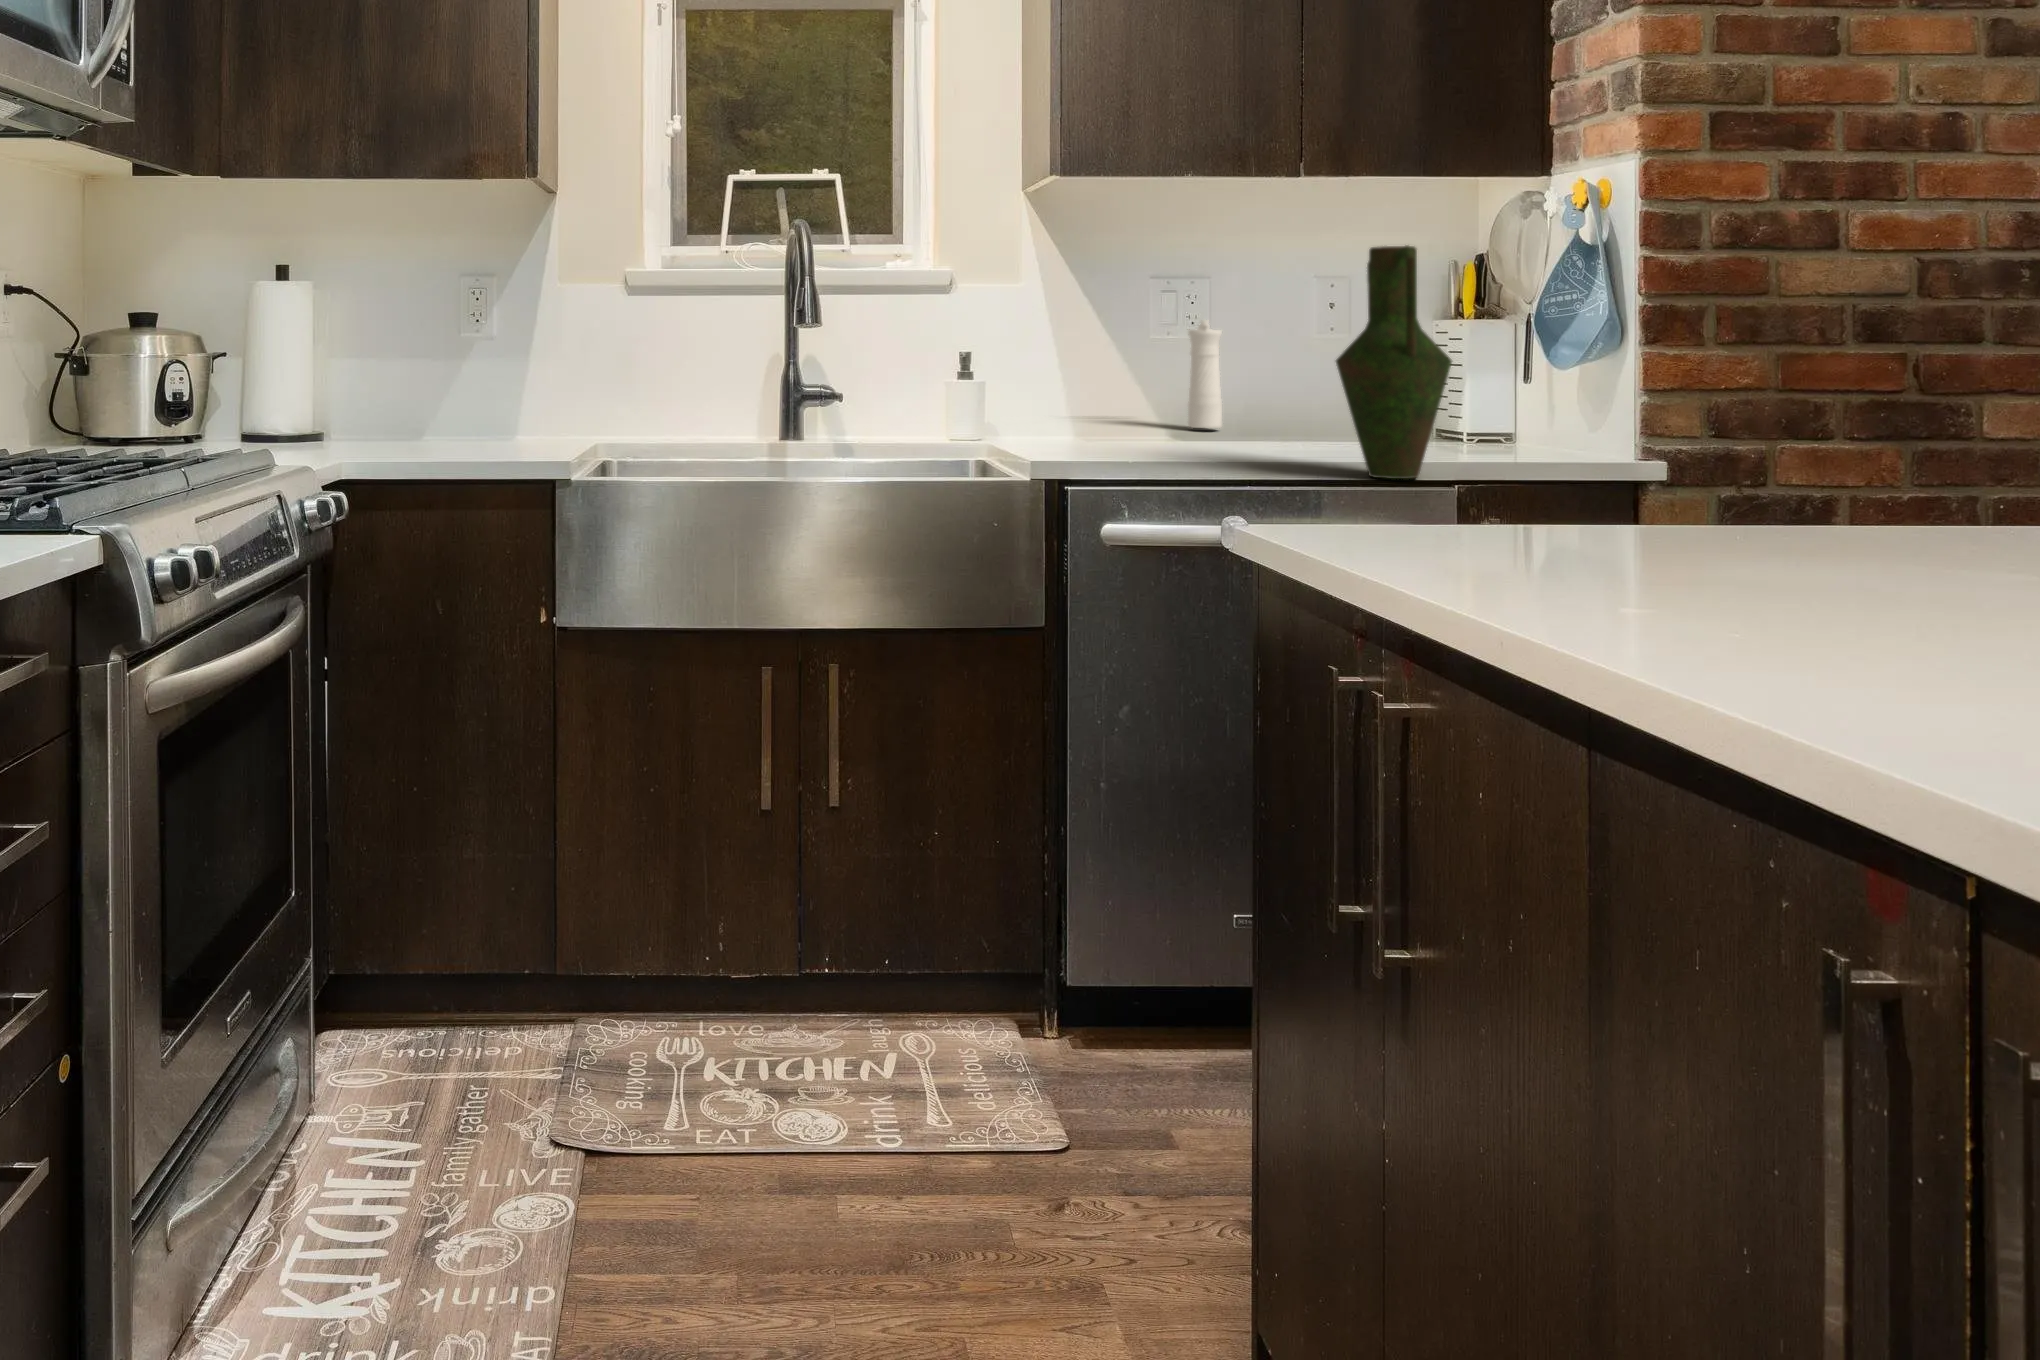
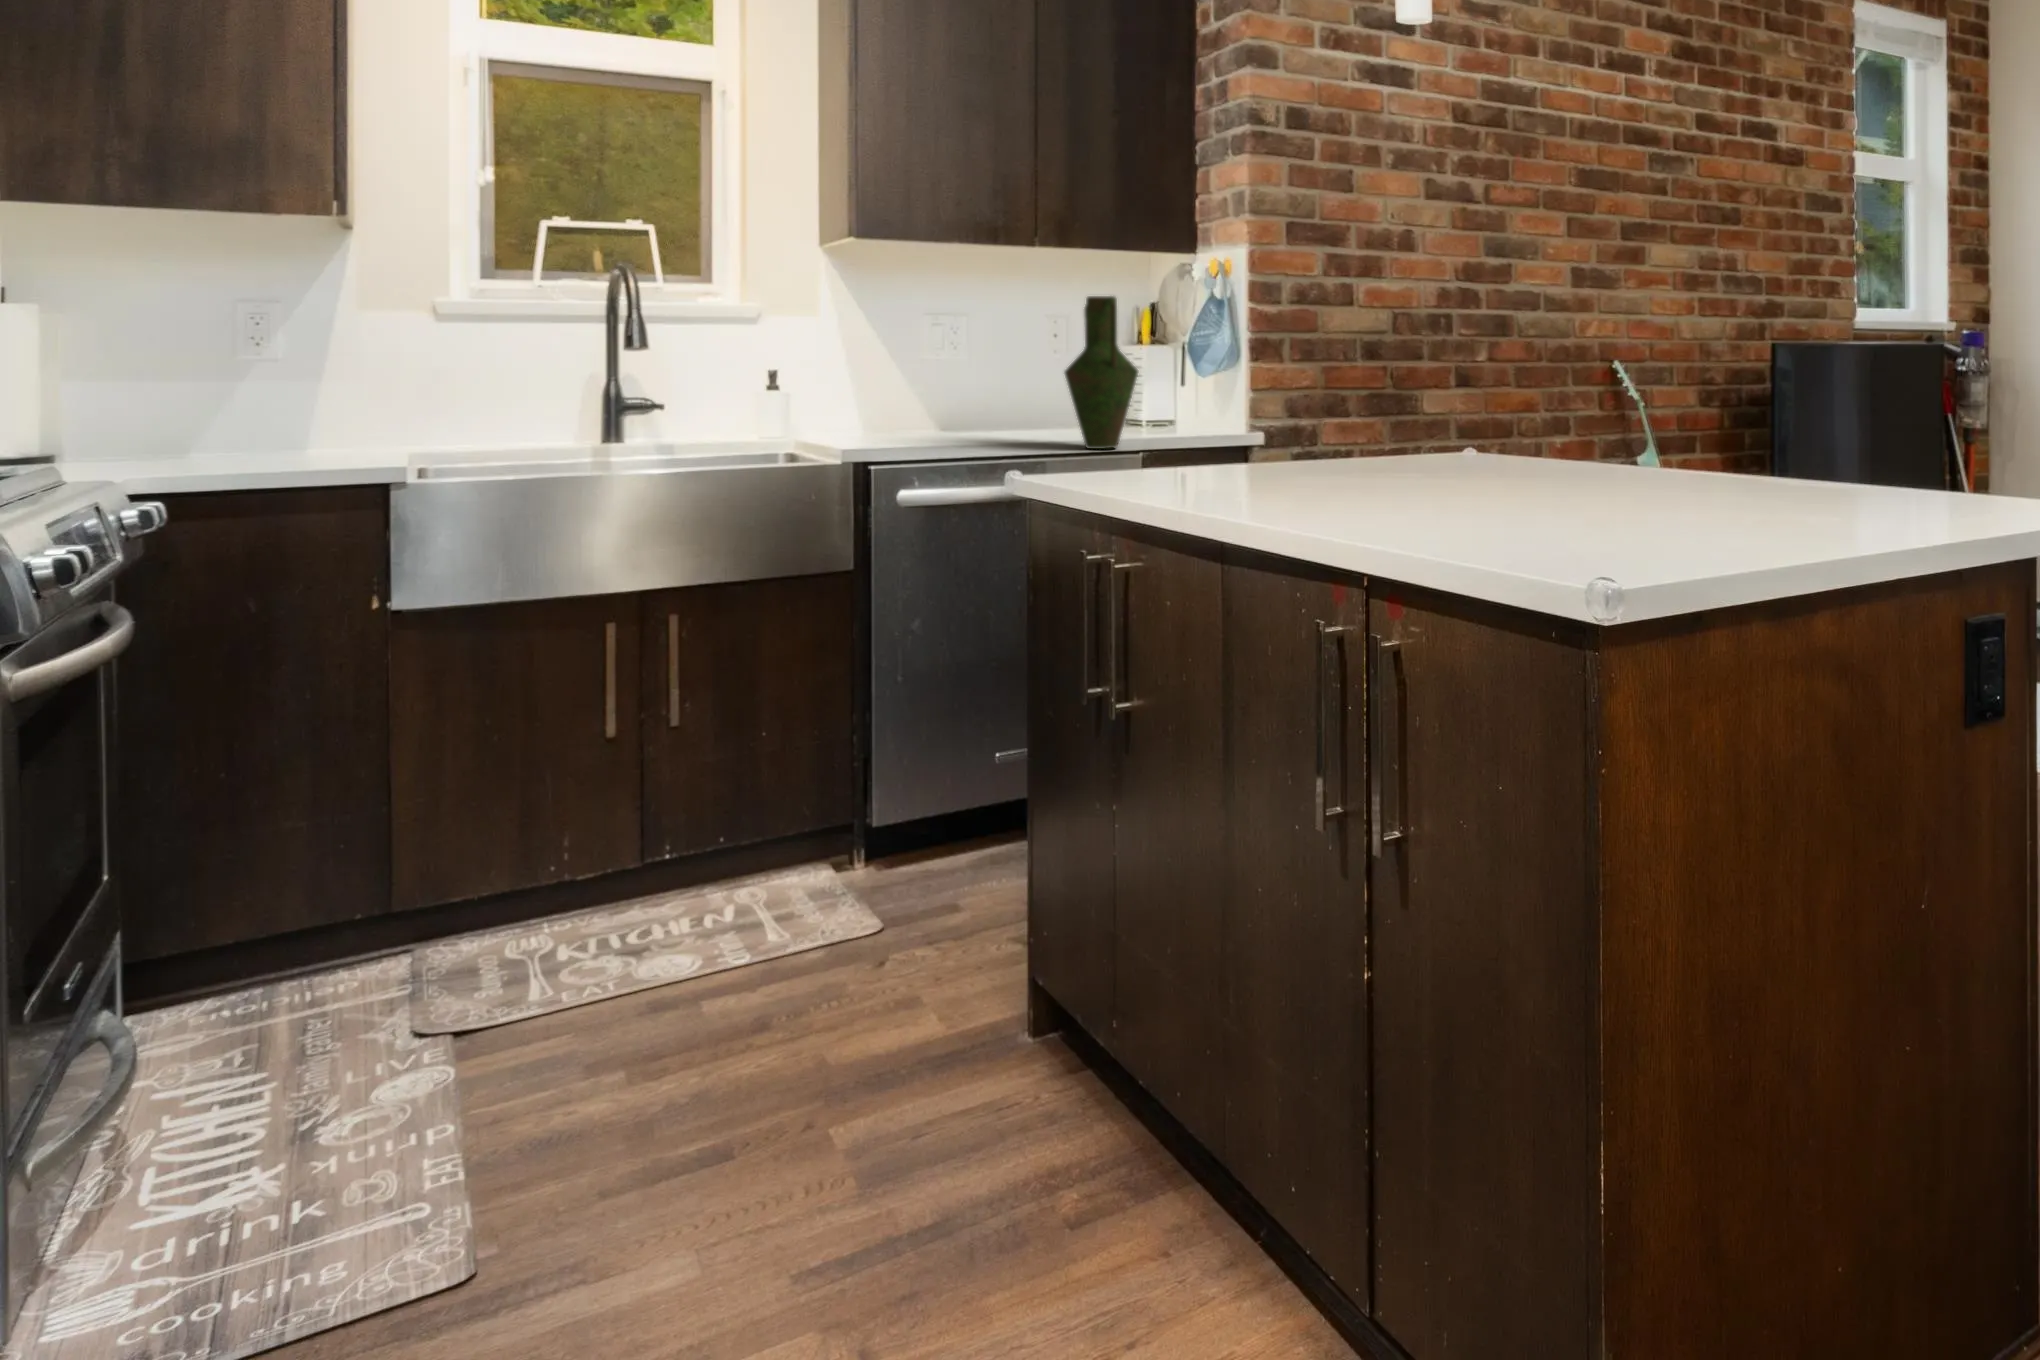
pepper mill: present [1188,320,1222,428] -> none [947,336,980,423]

